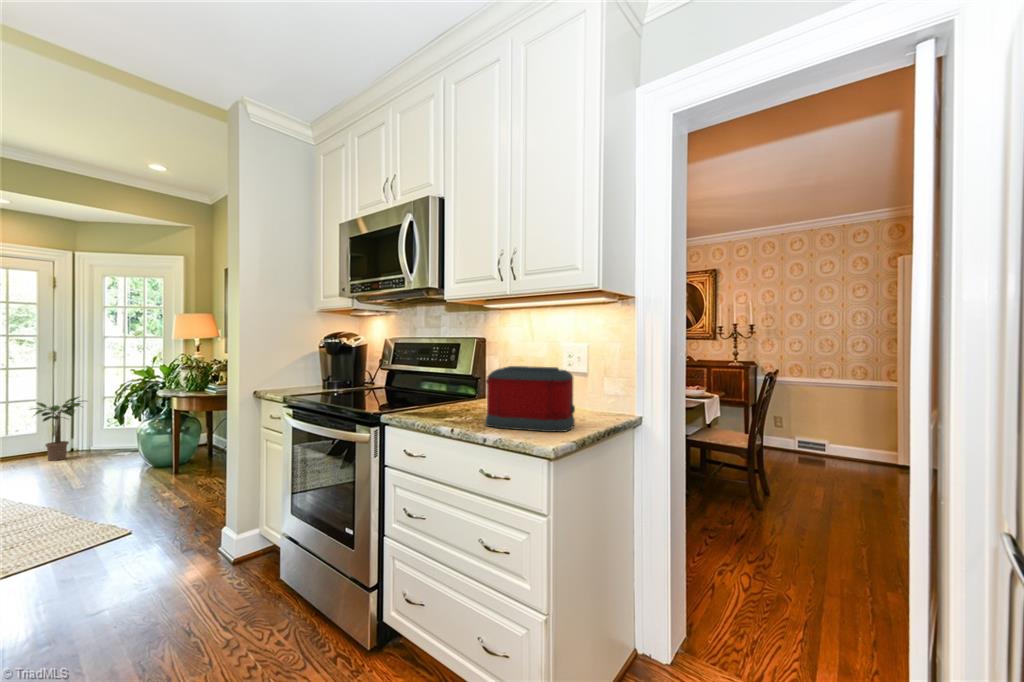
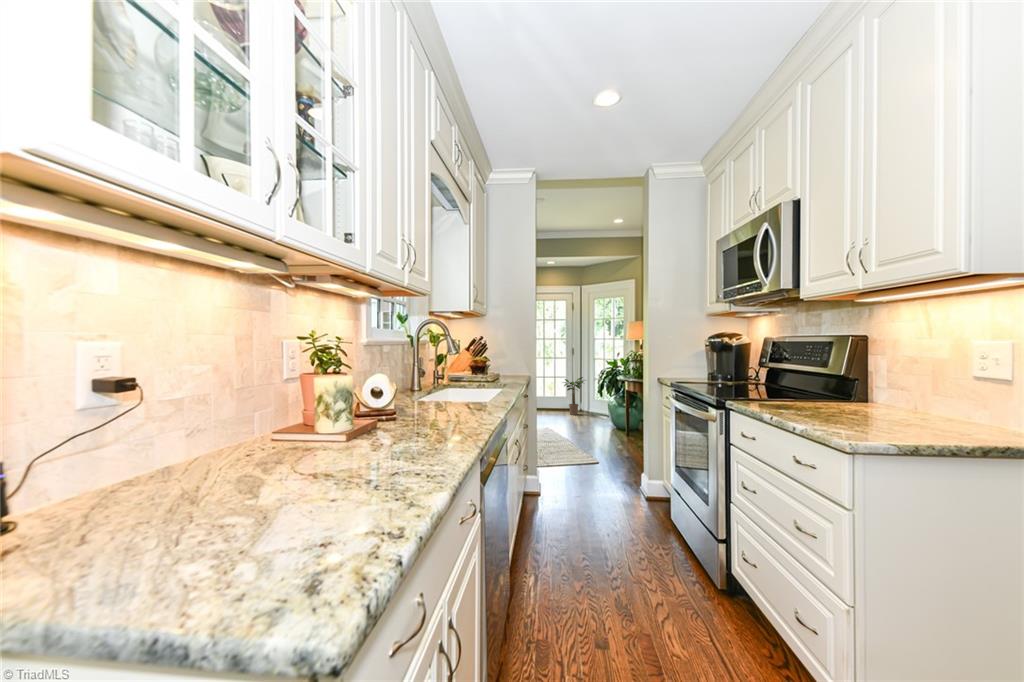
toaster: present [485,366,575,432] -> none [811,364,936,436]

